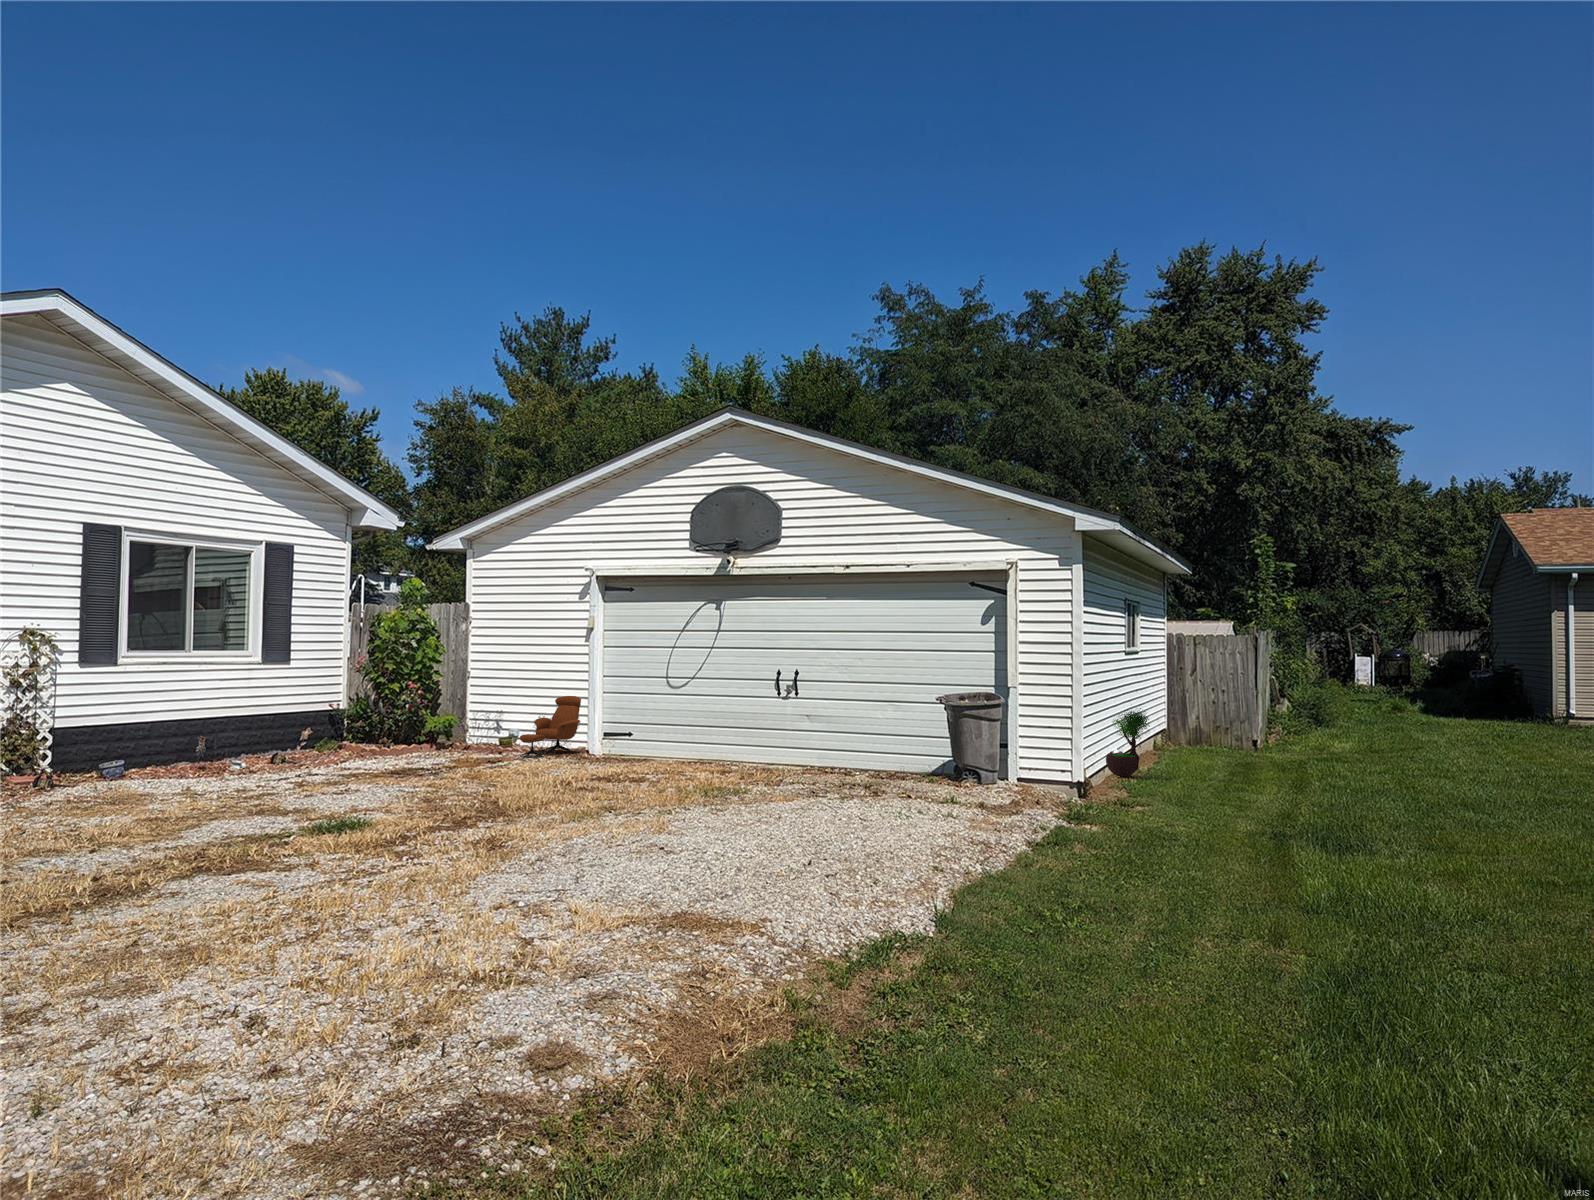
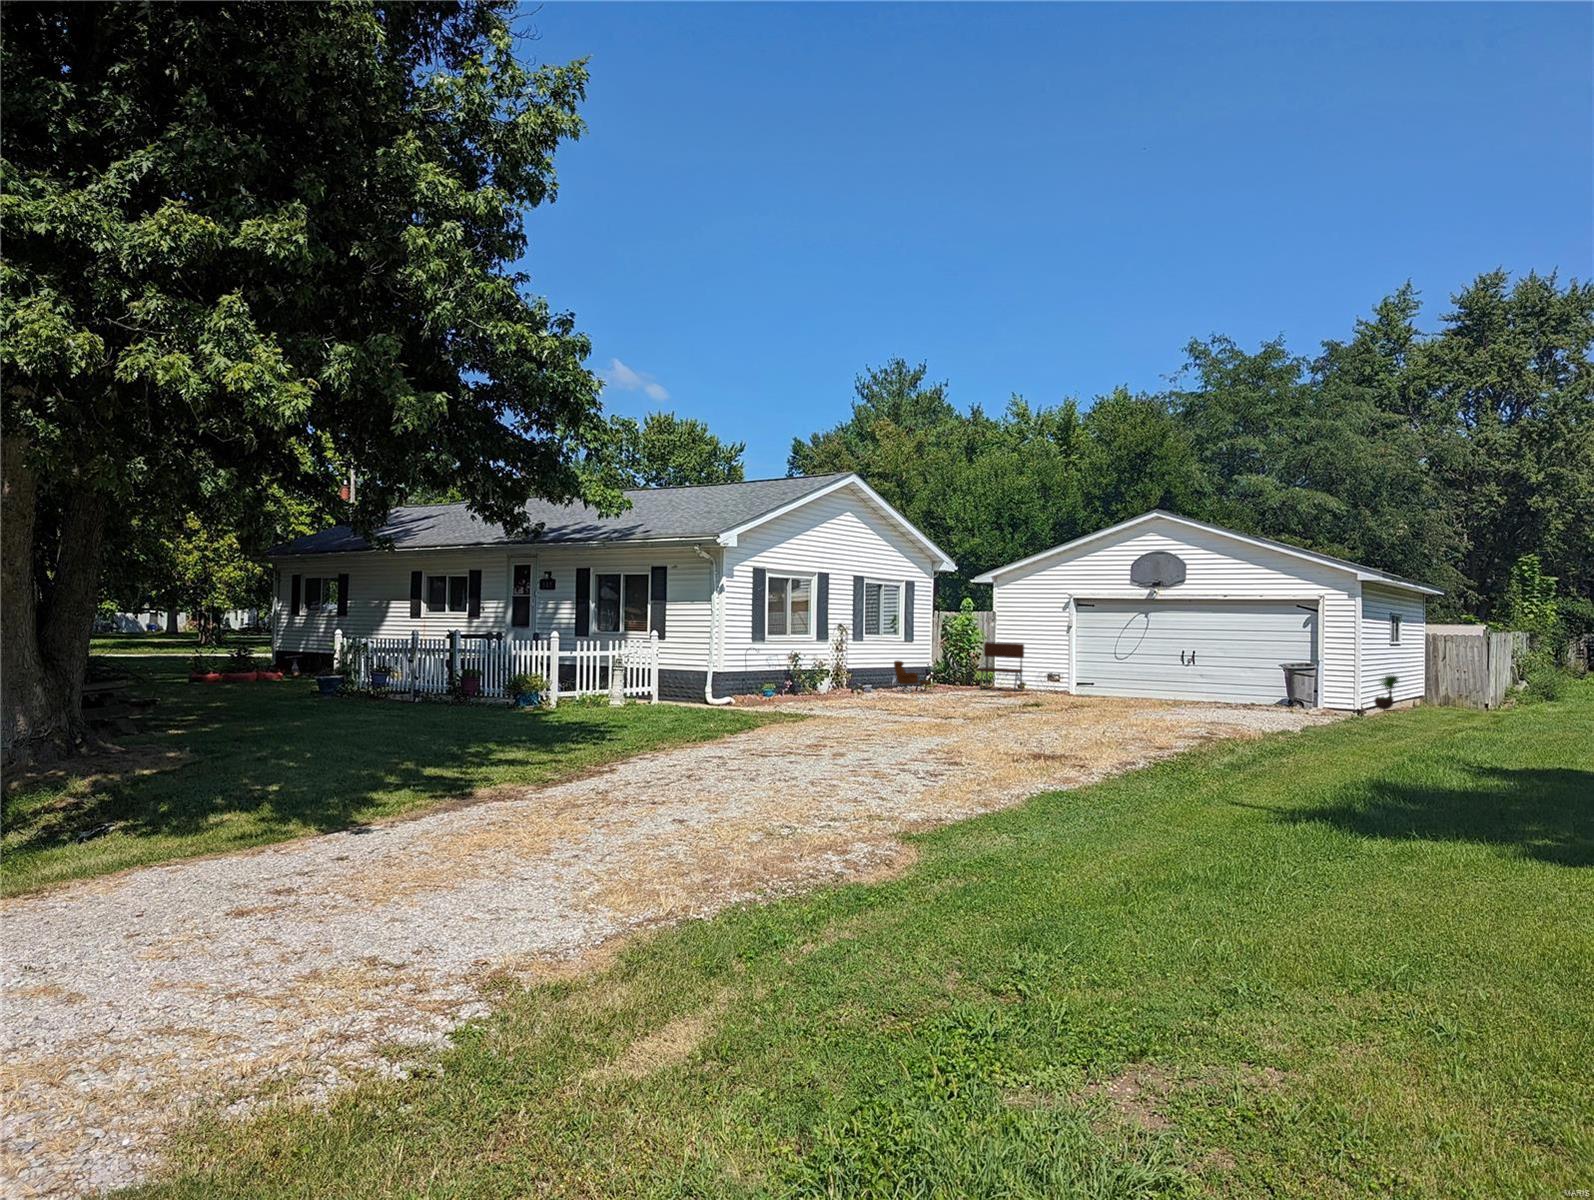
bench: none [422,659,515,750] -> present [976,642,1024,691]
lounge chair: present [520,696,581,758] -> present [894,661,932,691]

